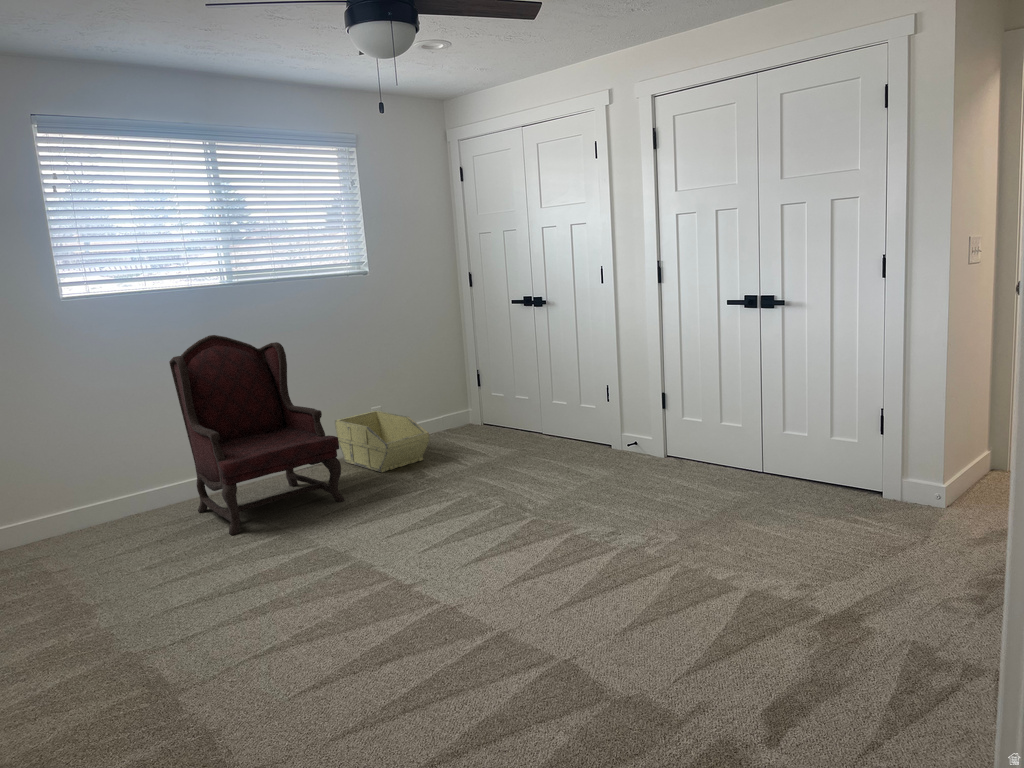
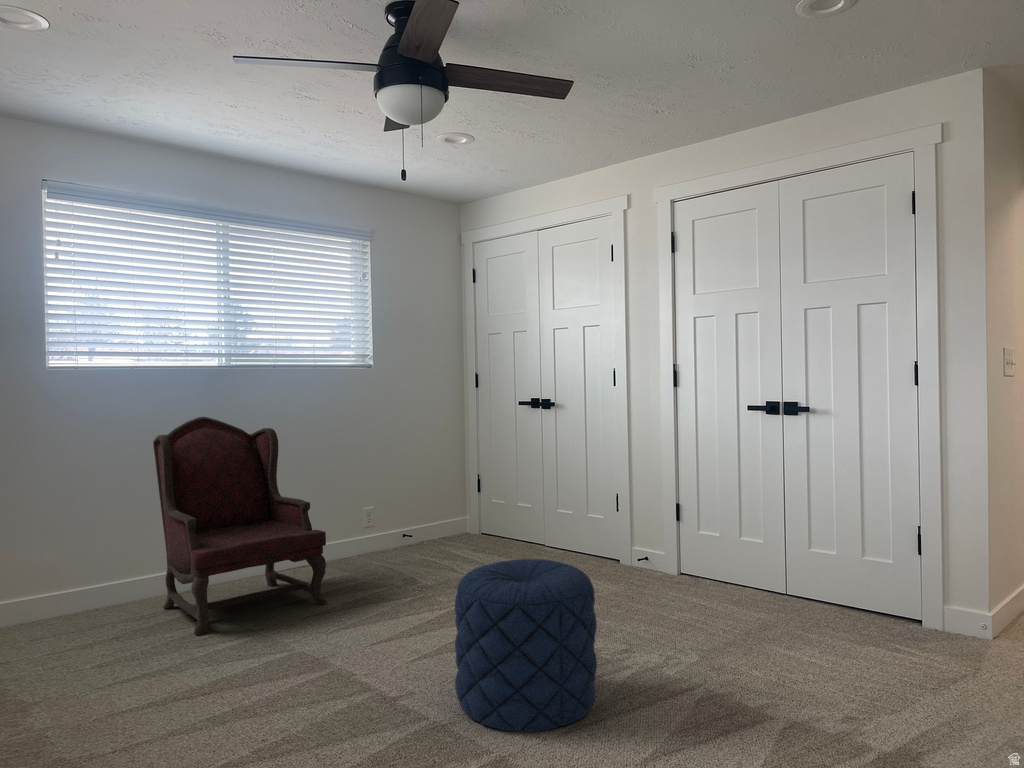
storage bin: present [335,411,430,472] -> none [323,510,424,576]
pouf: none [457,459,583,606] -> present [455,559,597,732]

